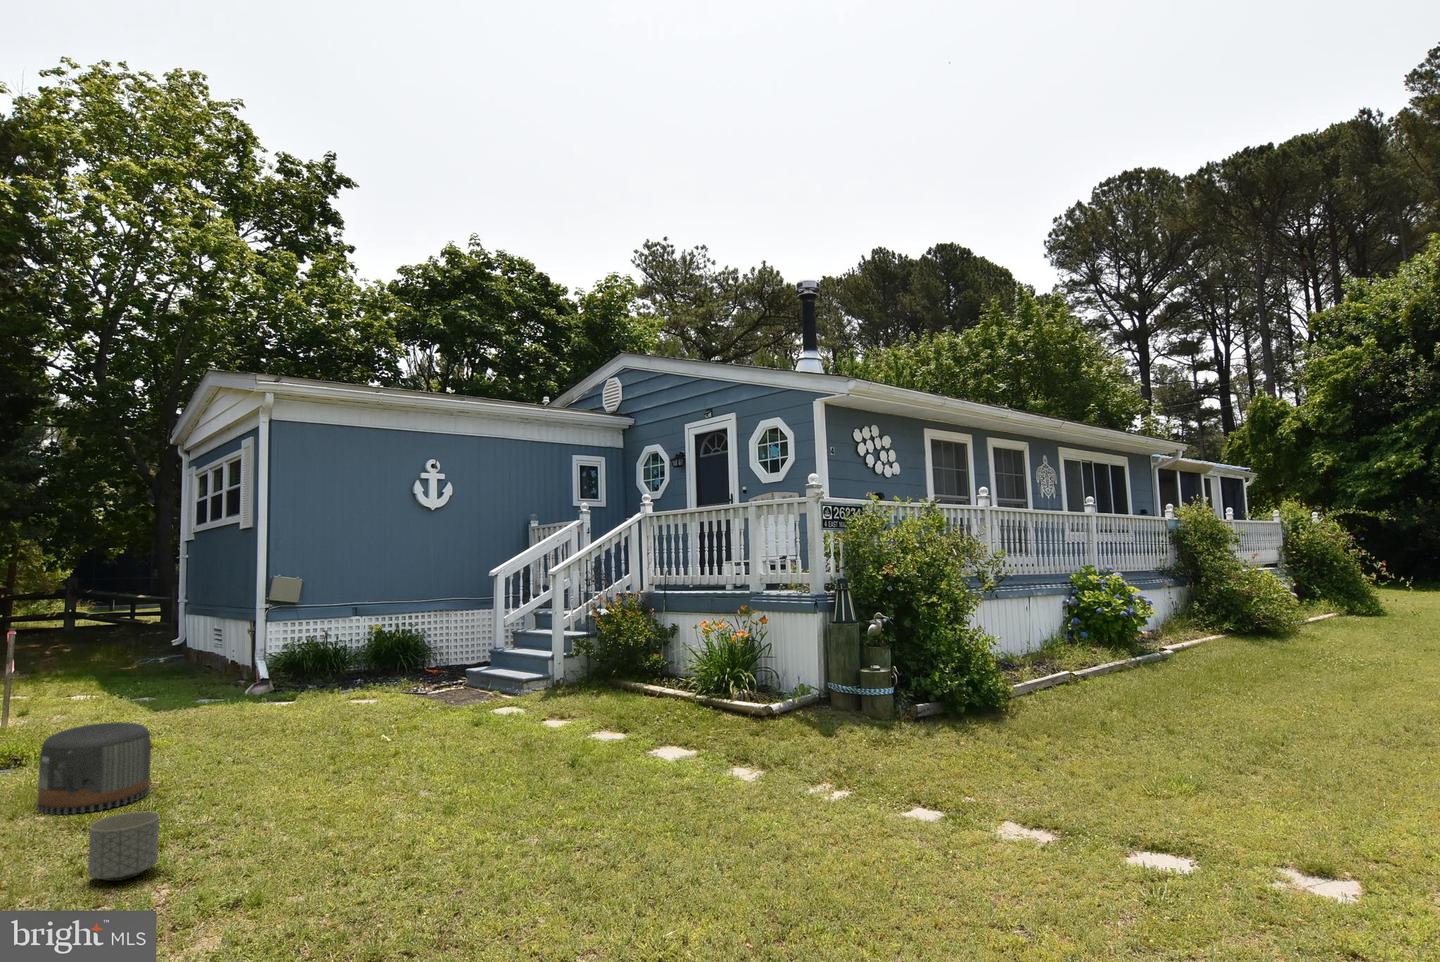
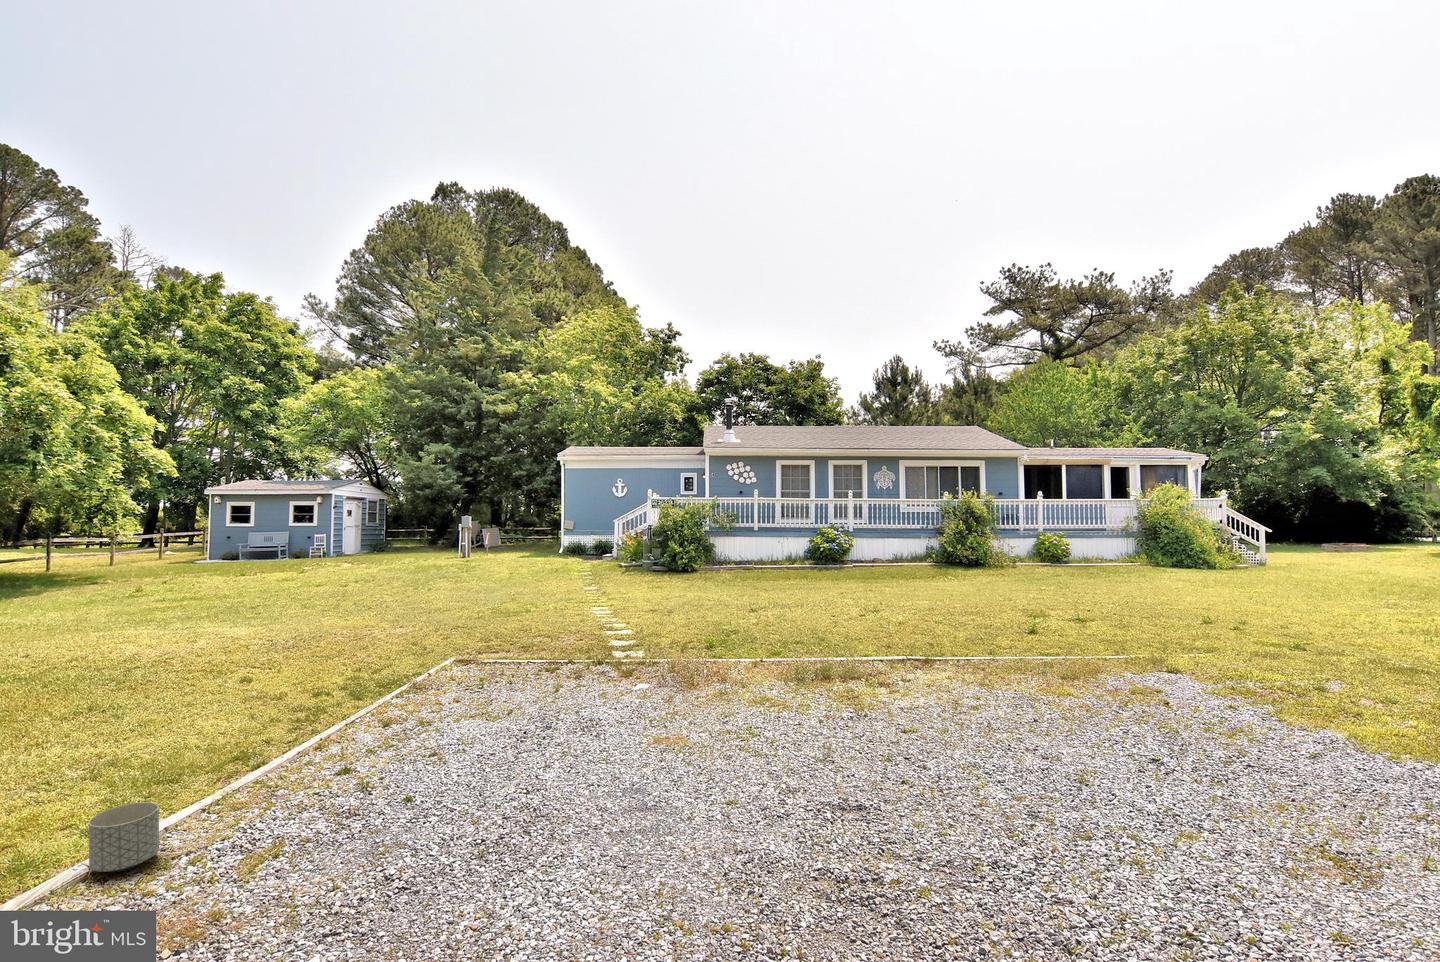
pouf: present [37,722,151,815] -> none [43,701,154,795]

